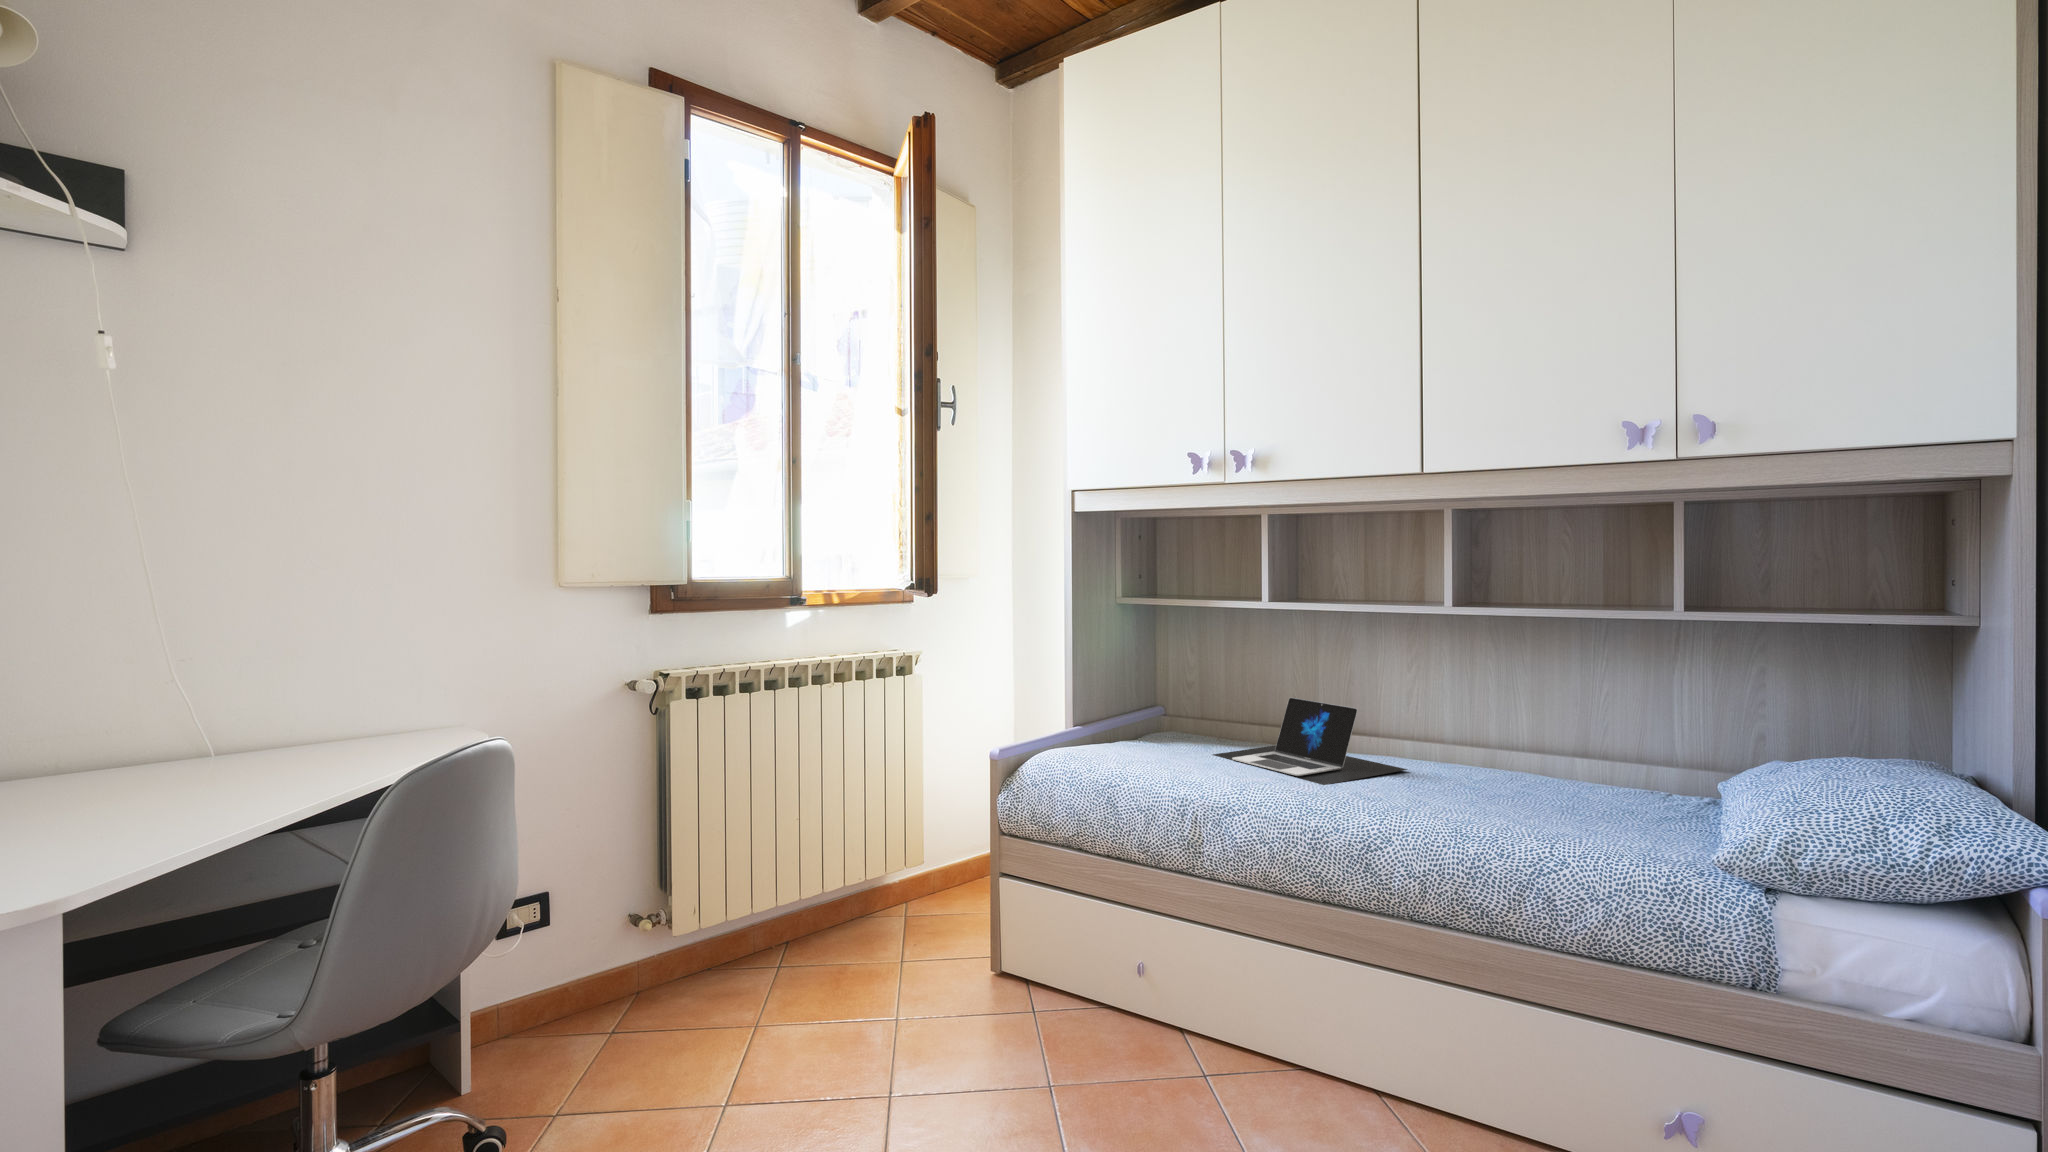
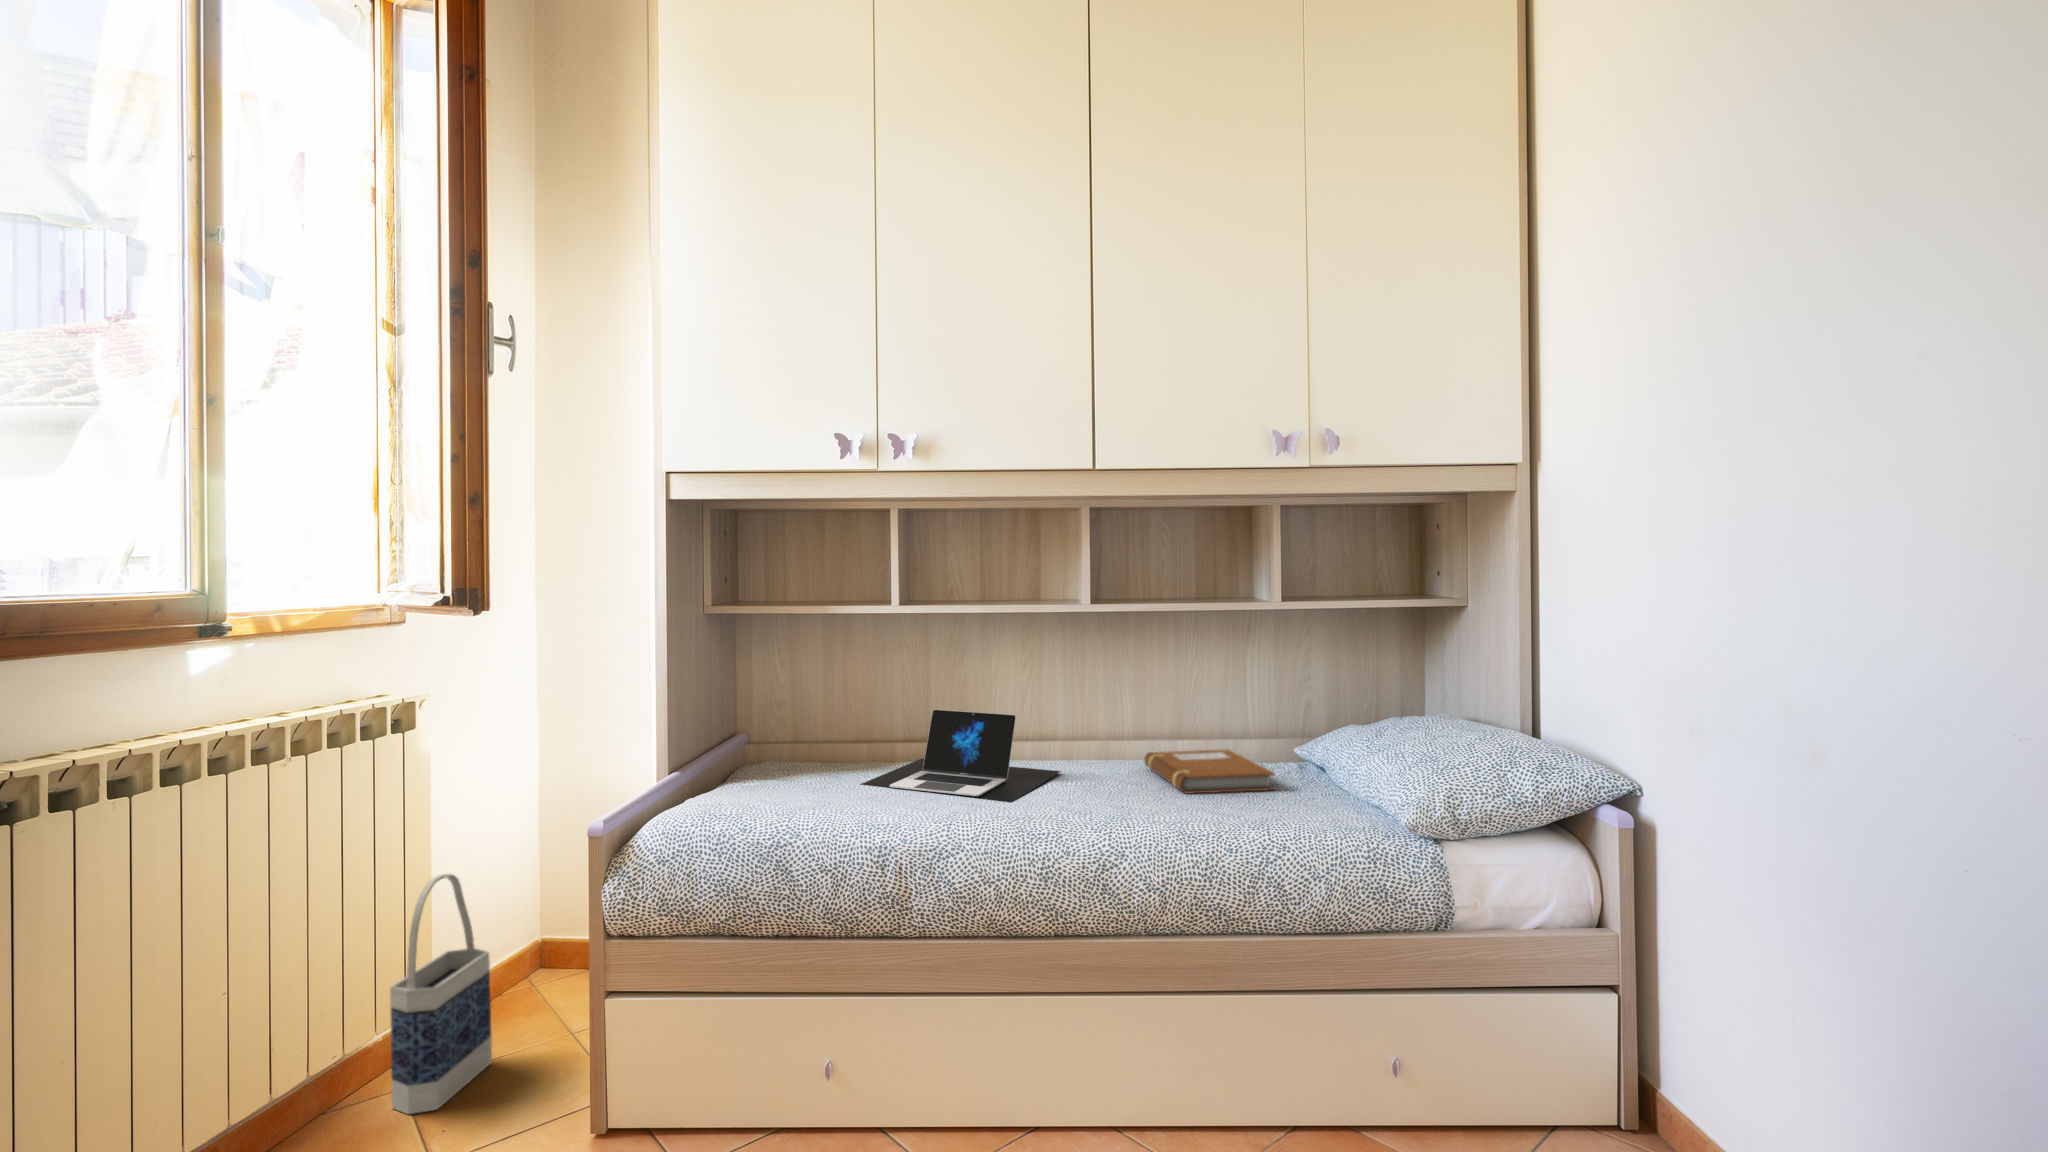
notebook: none [1507,763,1632,817] -> present [1144,749,1275,794]
bag: none [892,777,954,936] -> present [390,874,492,1114]

